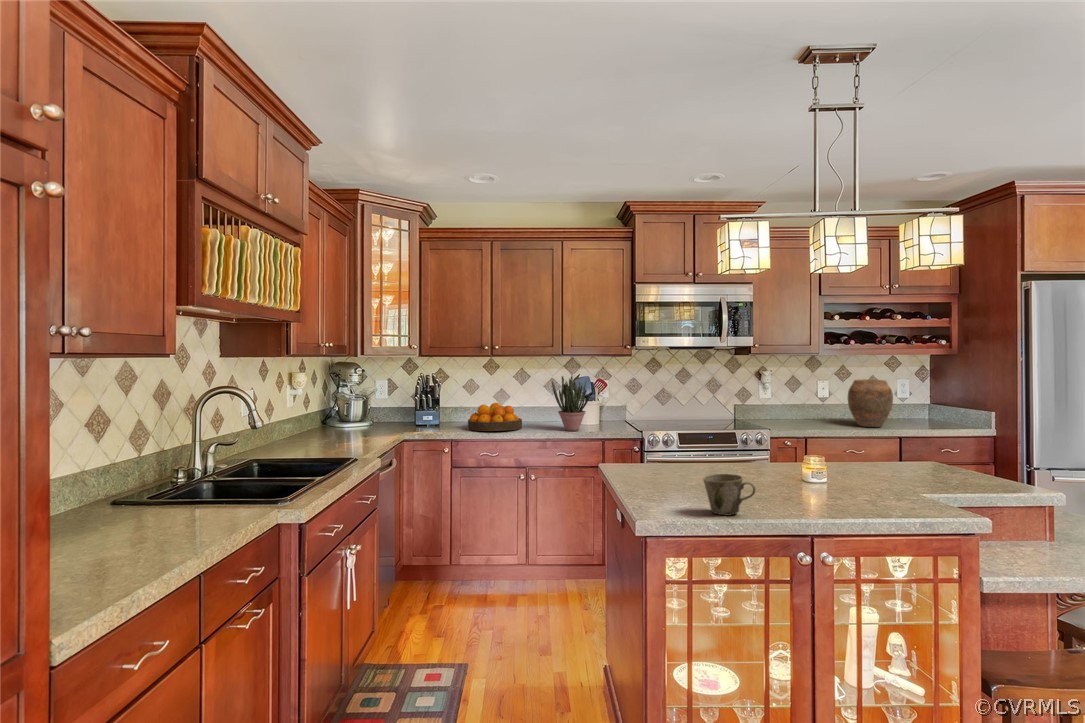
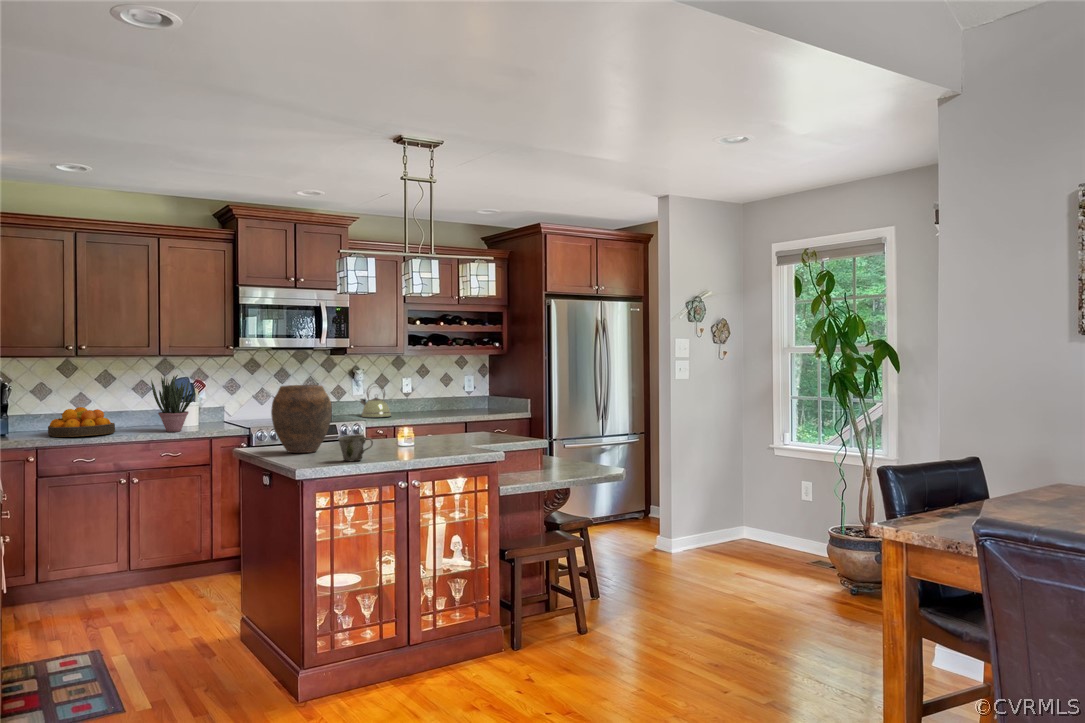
vase: present [848,379,893,427] -> present [271,385,332,453]
kettle: none [766,386,803,425] -> present [360,385,391,417]

